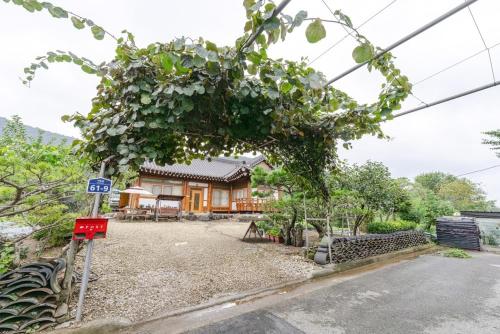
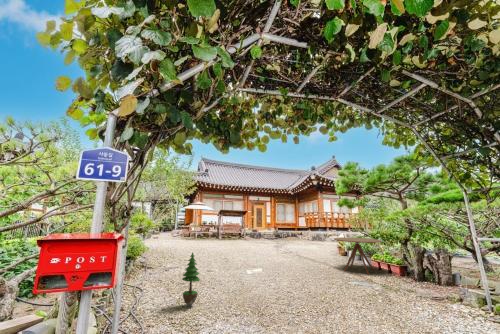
potted tree: none [104,225,119,263] -> present [182,253,200,306]

